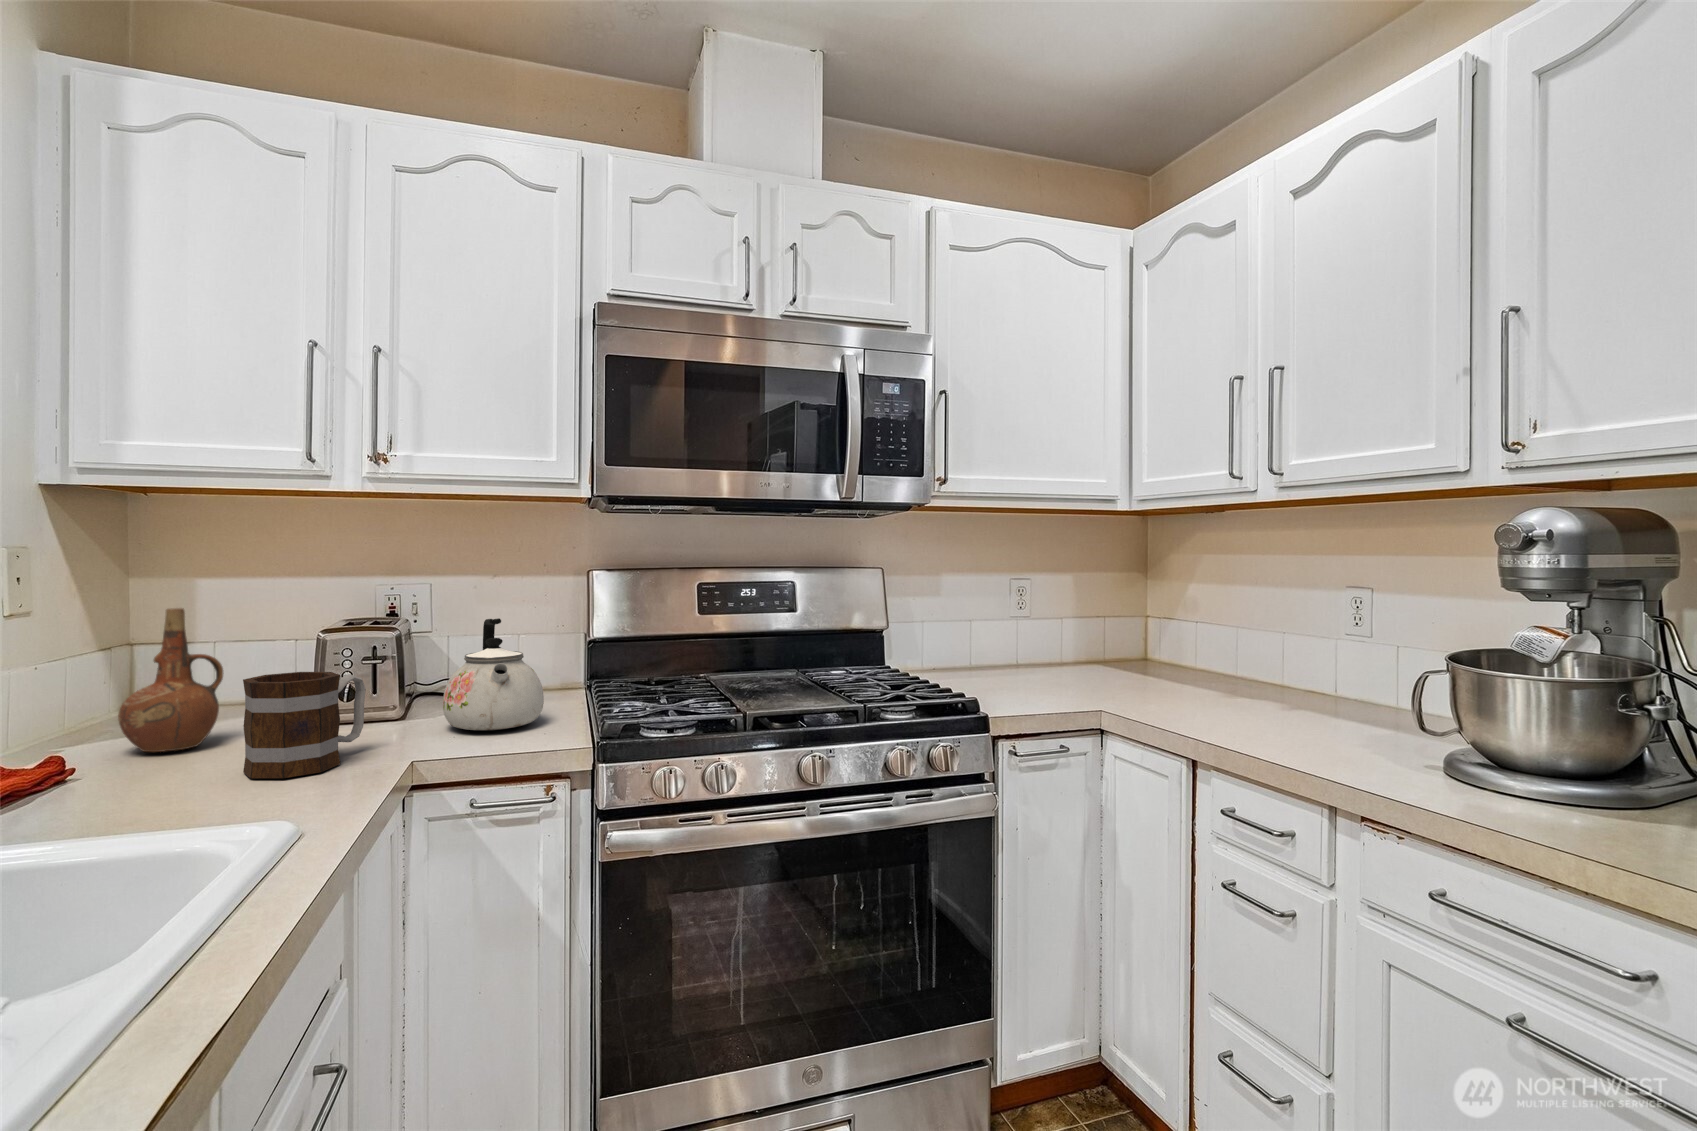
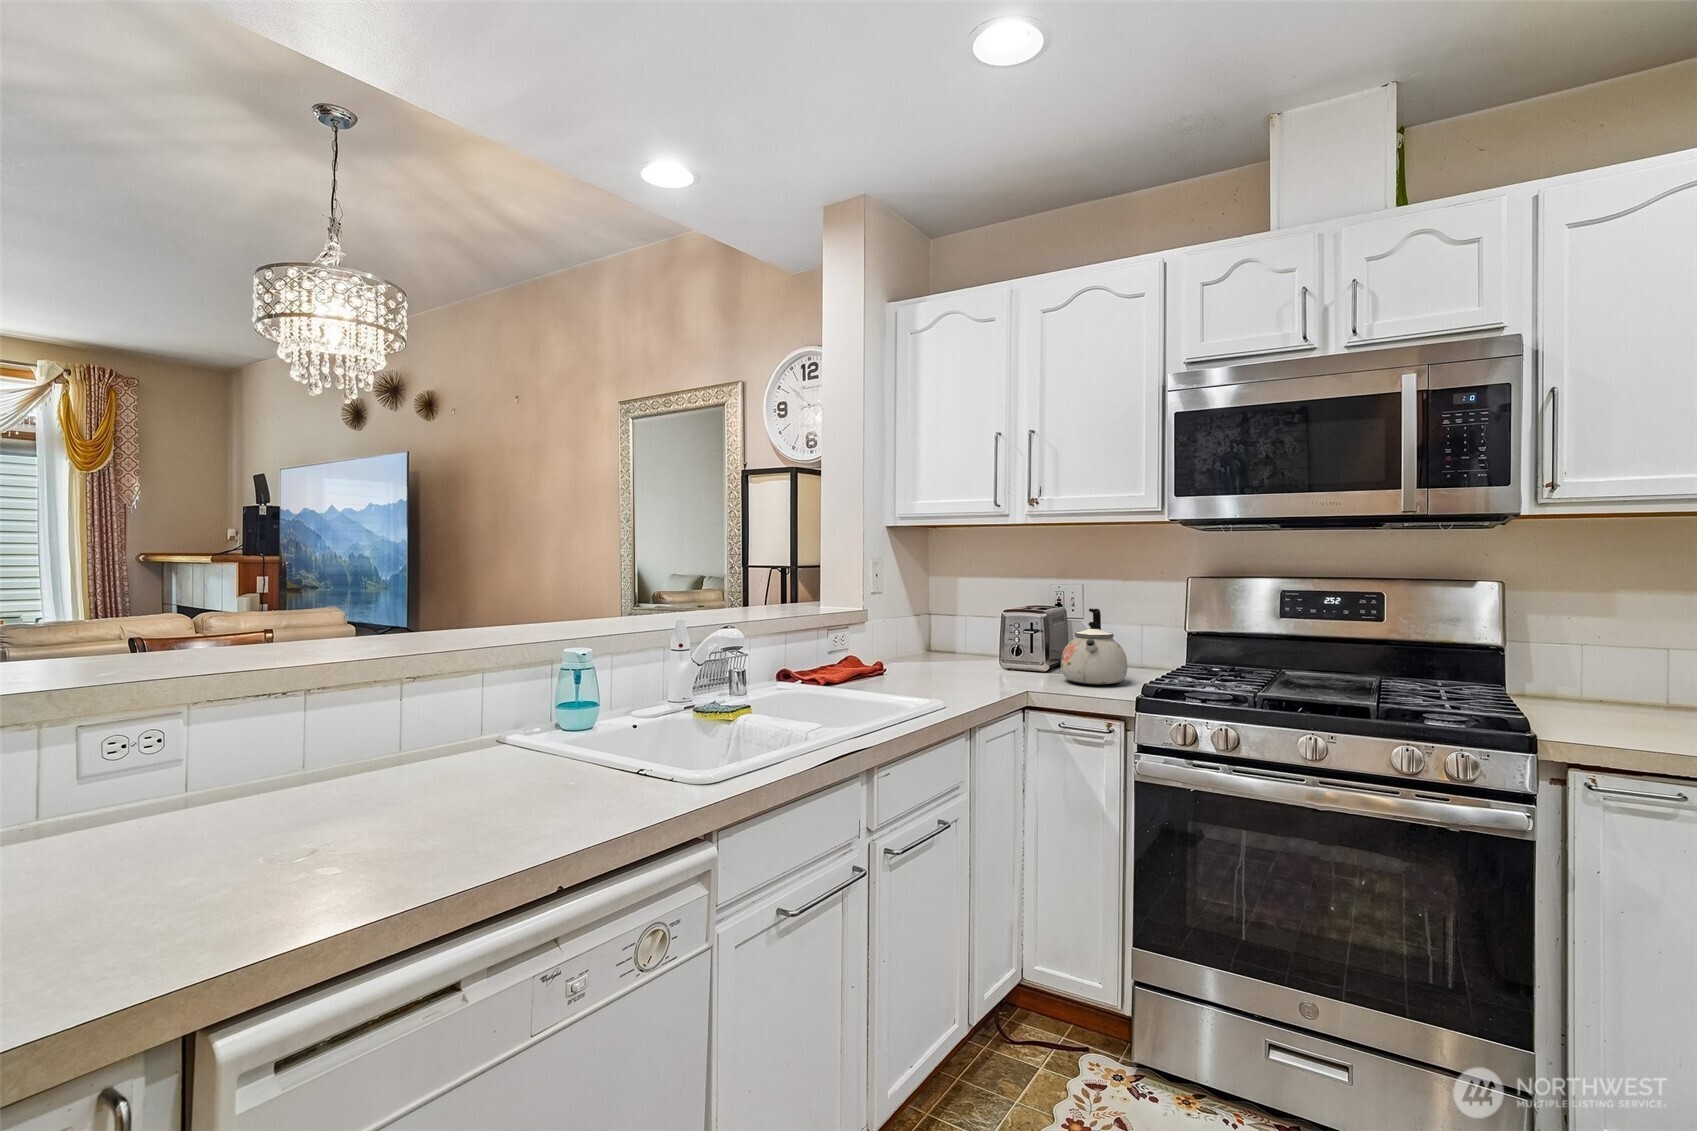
ceramic pitcher: present [118,608,223,752] -> none [909,593,953,670]
mug: present [243,672,366,778] -> none [948,632,1010,689]

